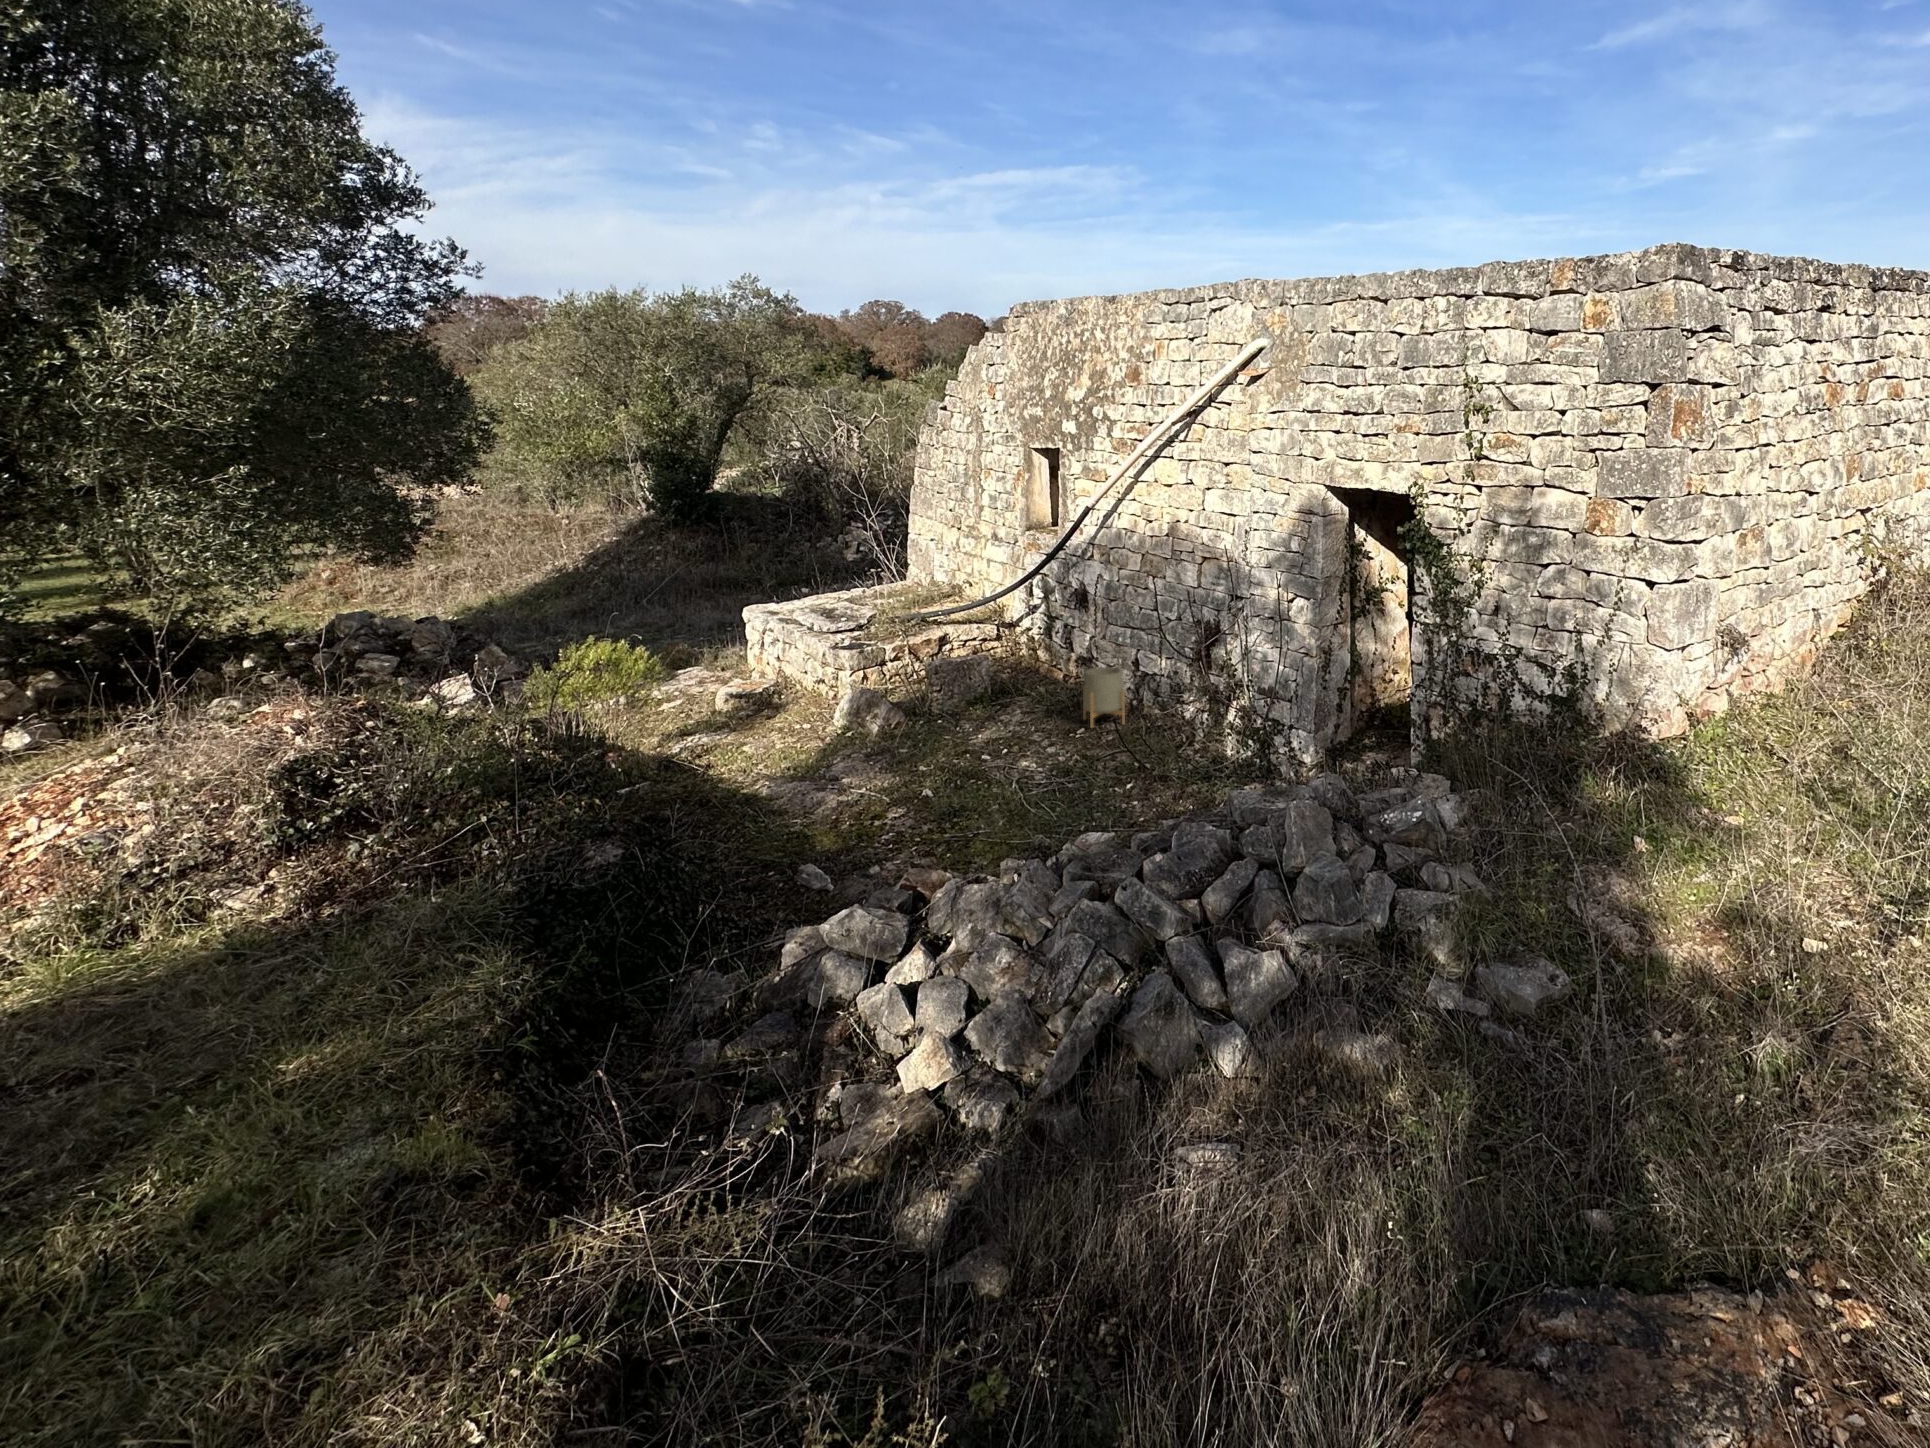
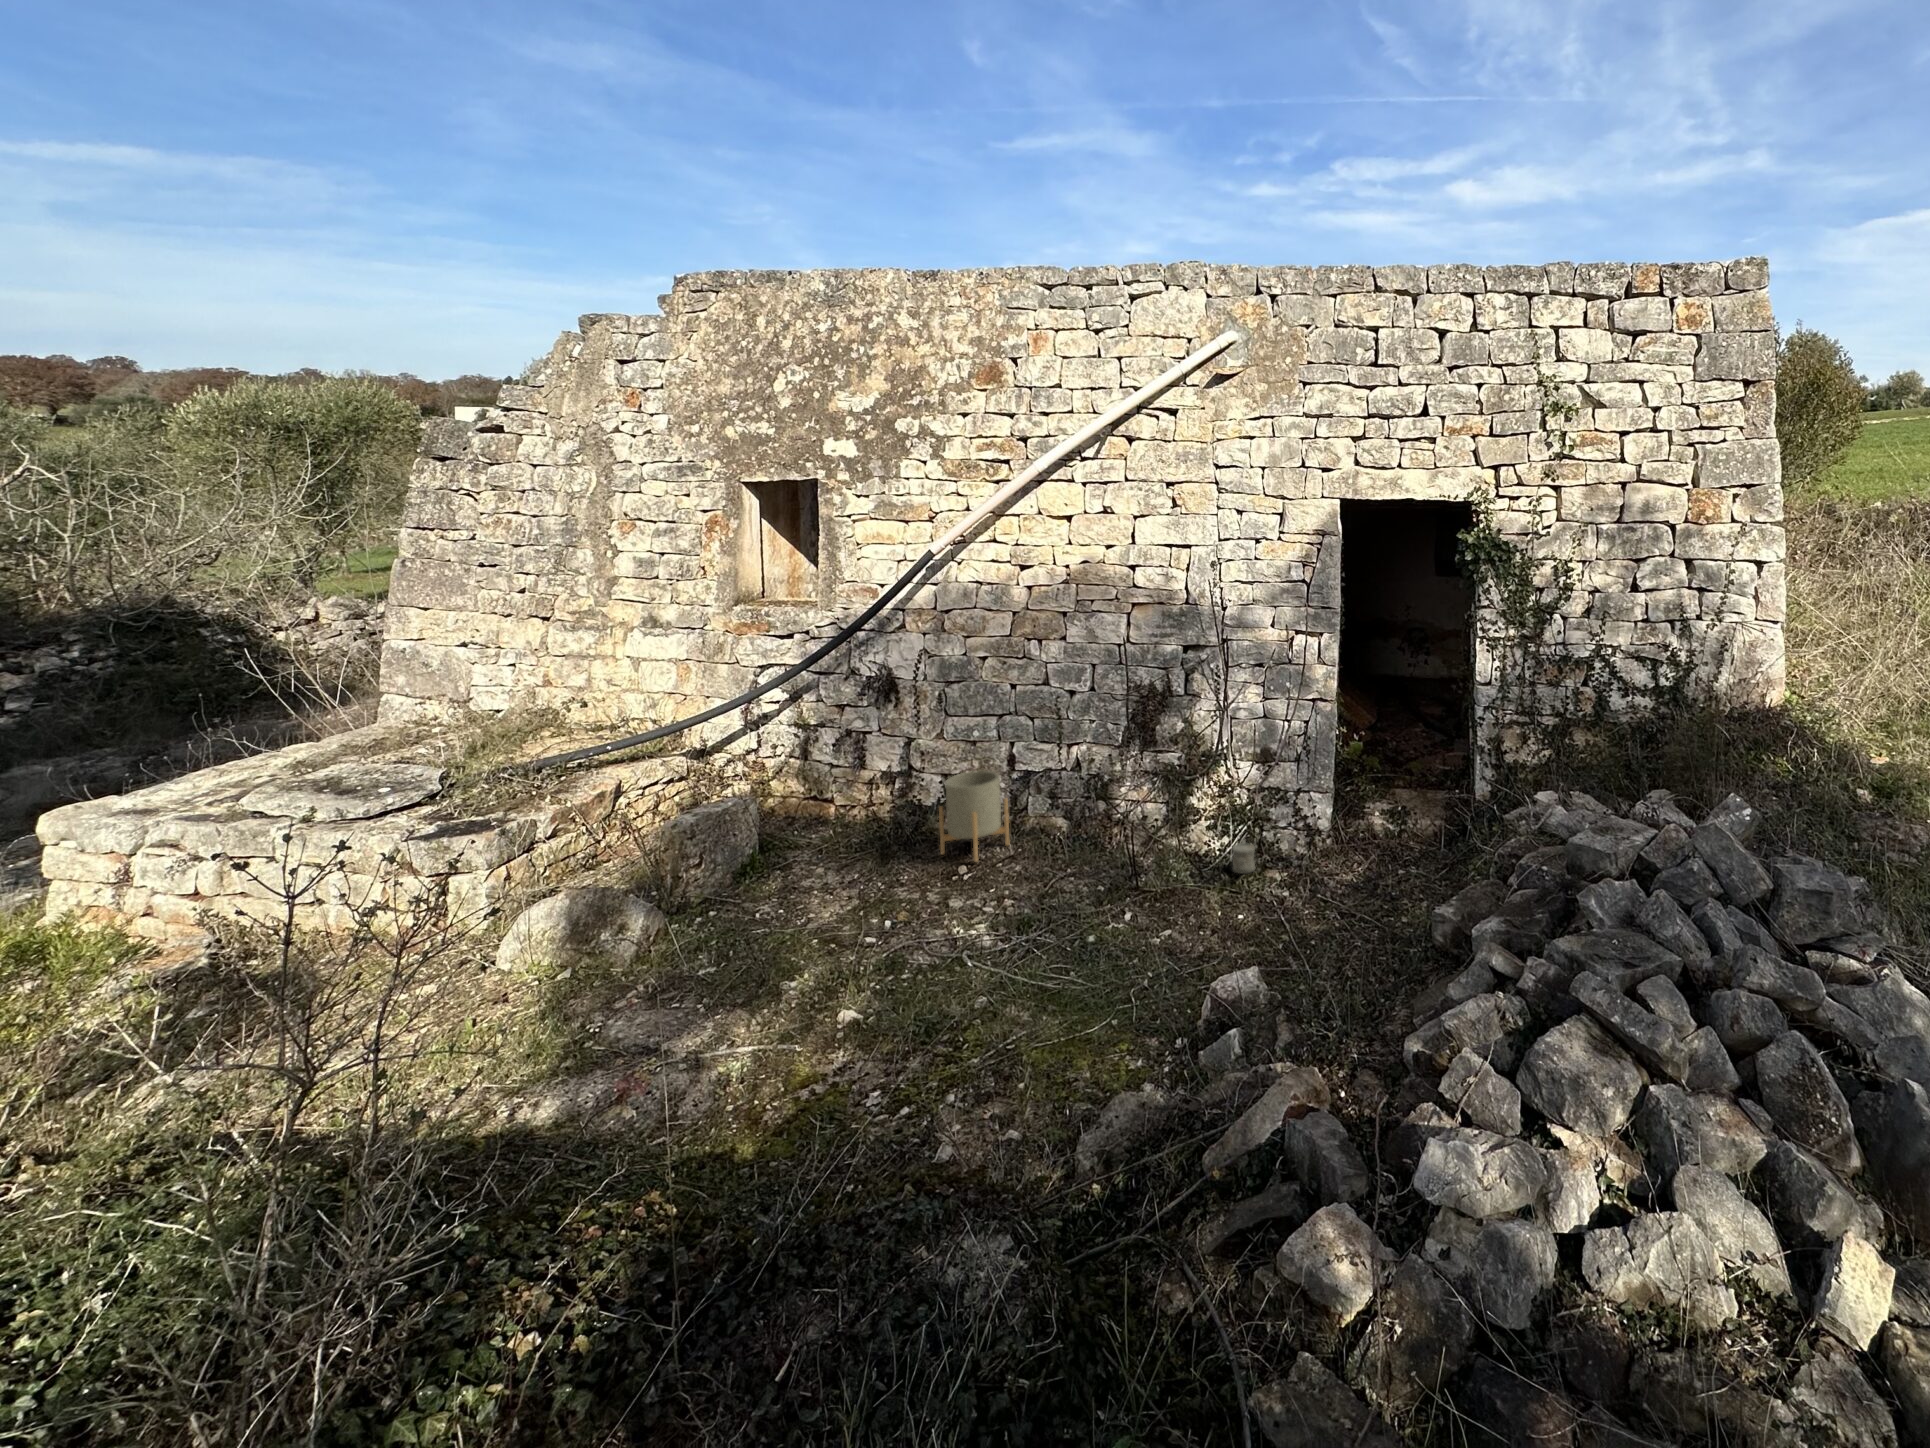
watering can: none [1210,757,1246,781] -> present [1232,840,1255,874]

